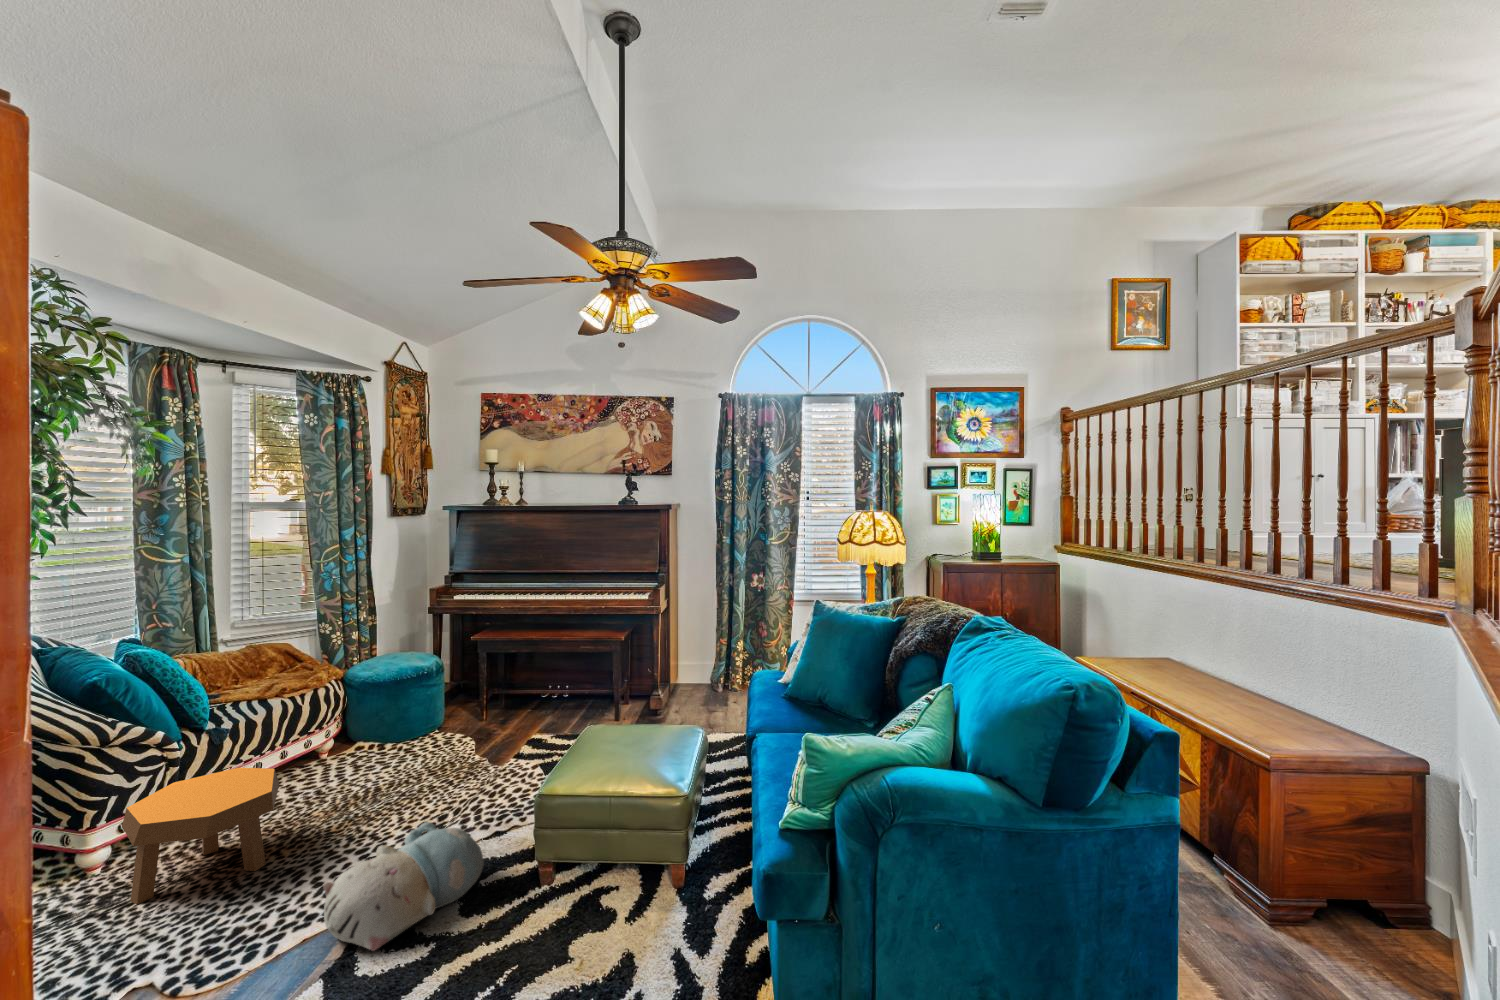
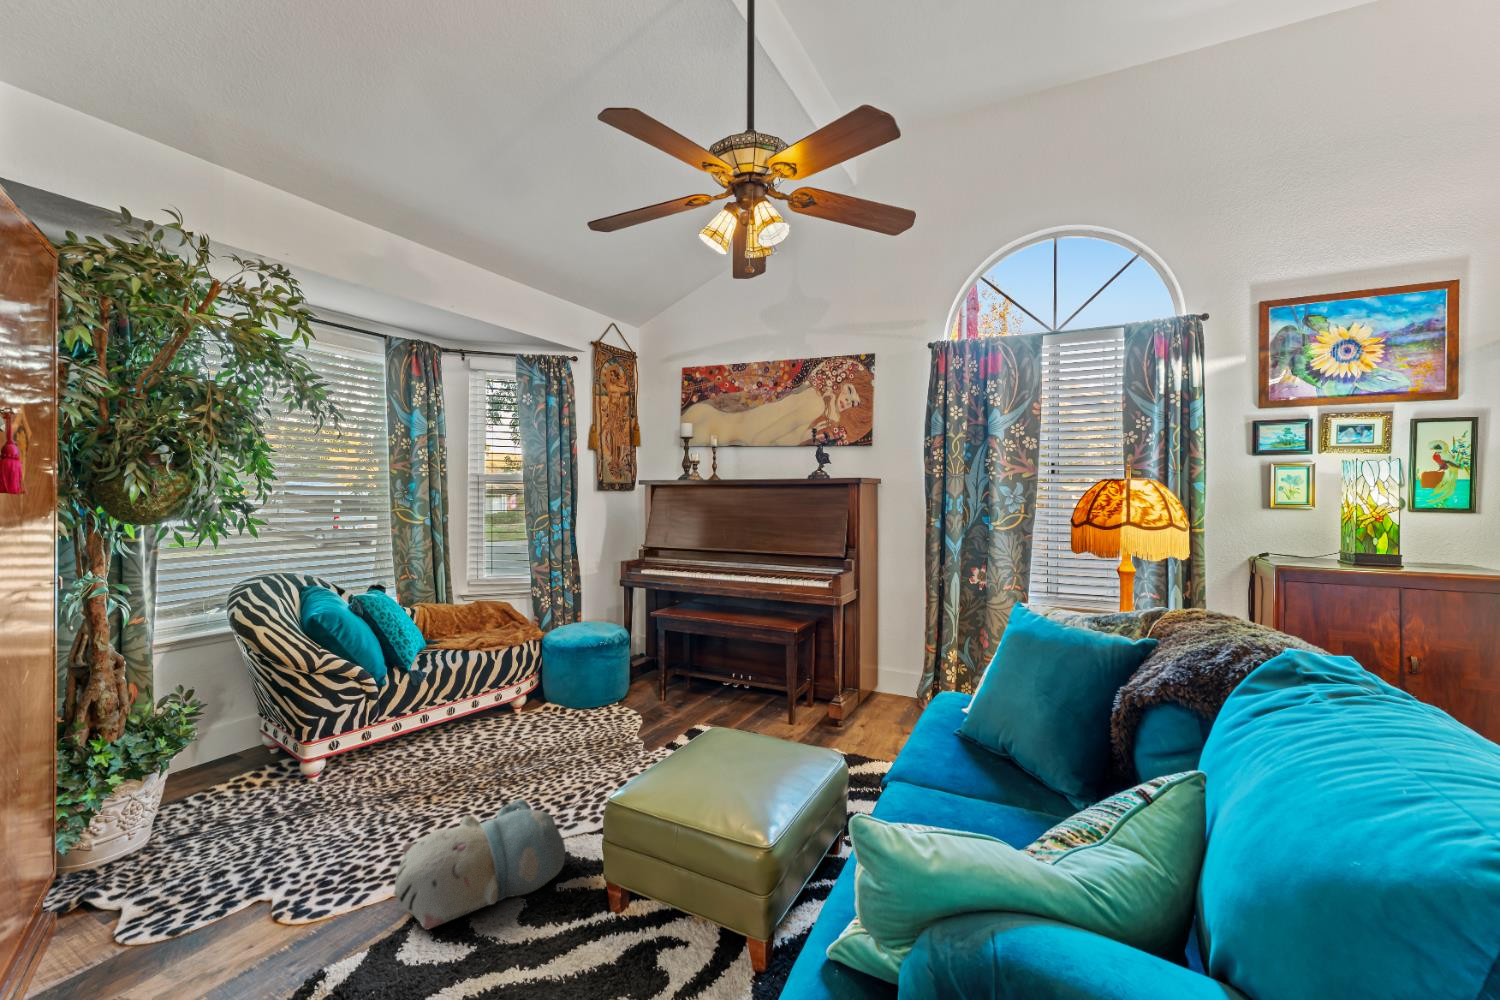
footstool: present [122,768,279,904] -> none [301,711,437,822]

